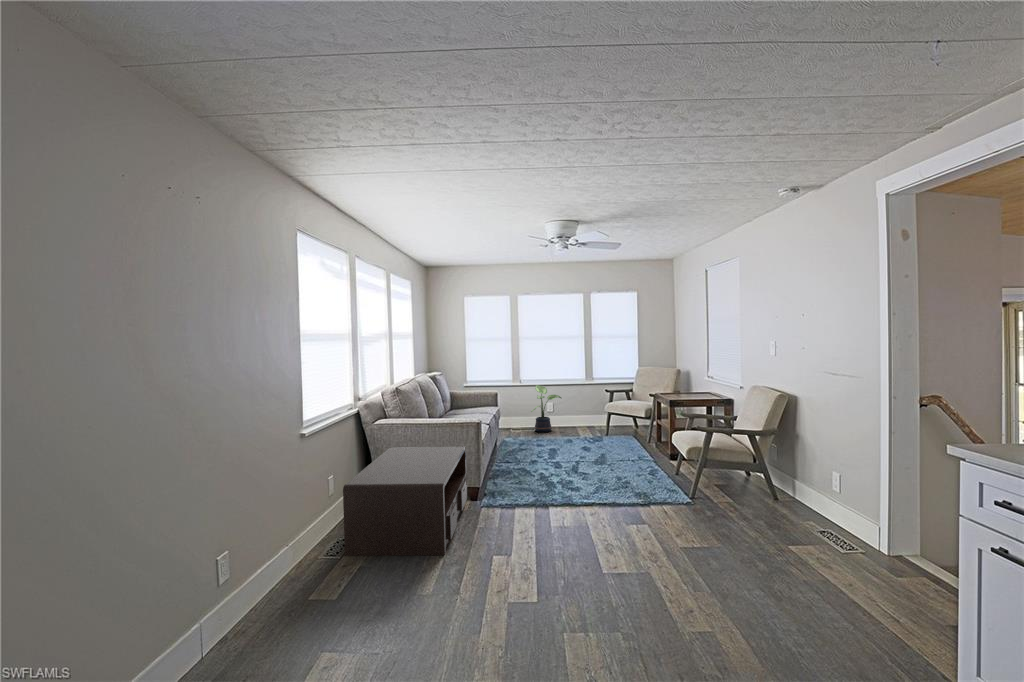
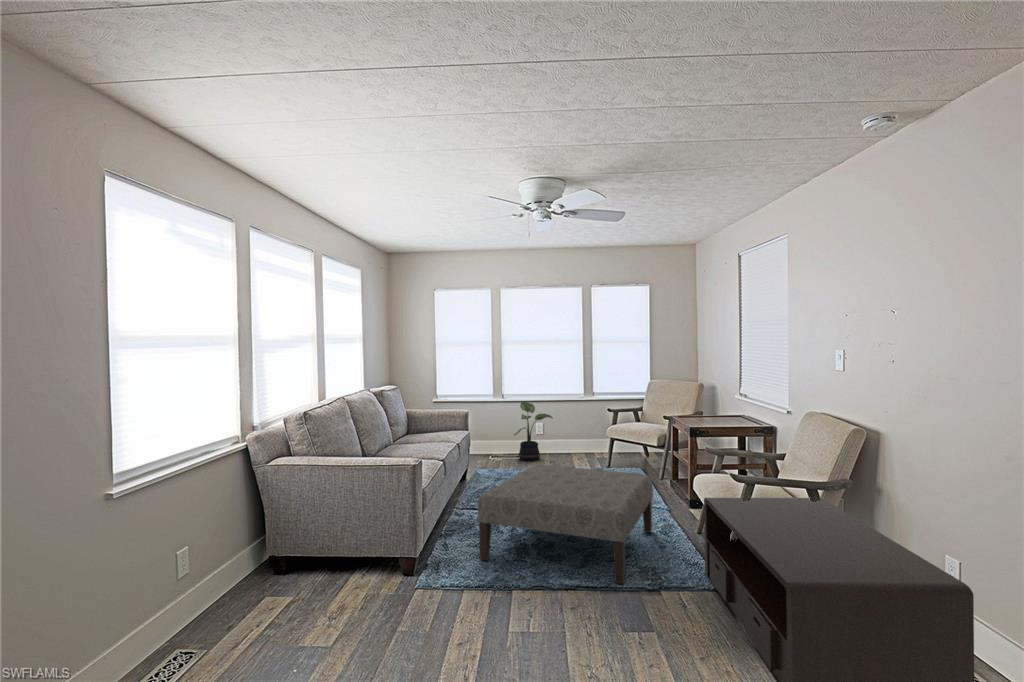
ottoman: none [521,428,643,502] -> present [478,465,653,584]
coffee table: present [343,446,467,556] -> present [704,498,974,682]

